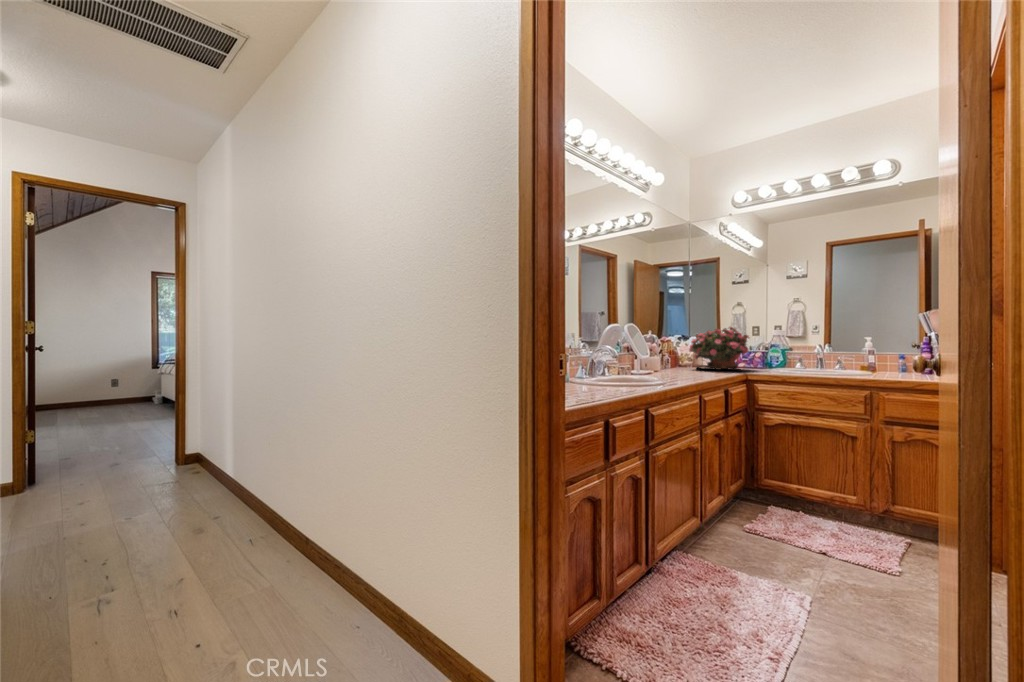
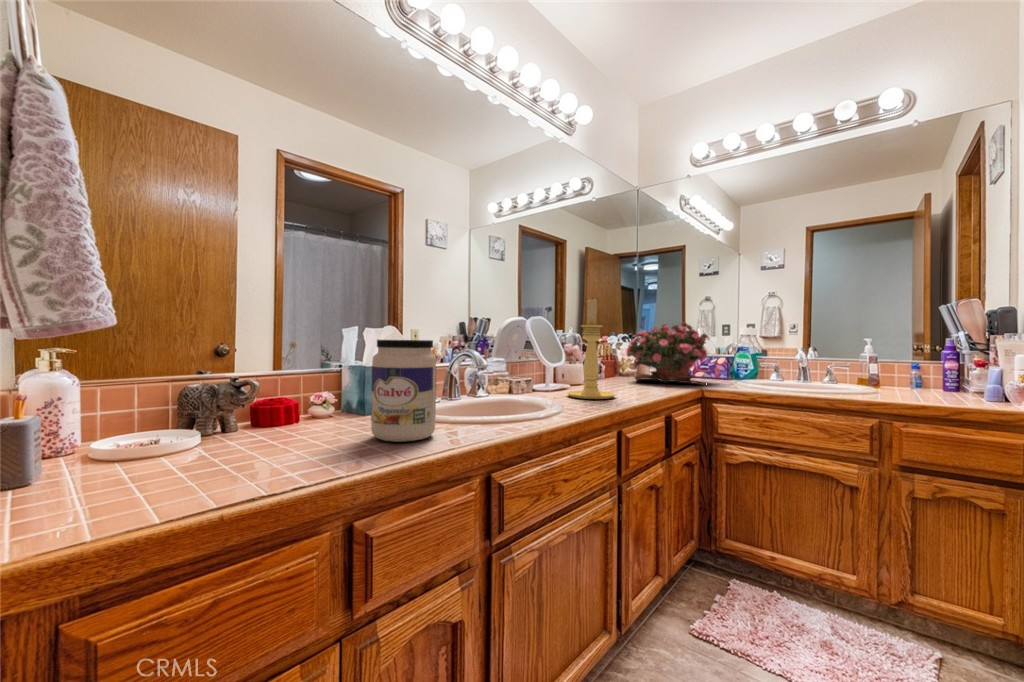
candle holder: none [659,313,692,378] -> present [567,298,615,399]
jar: none [584,342,617,393] -> present [371,340,436,442]

